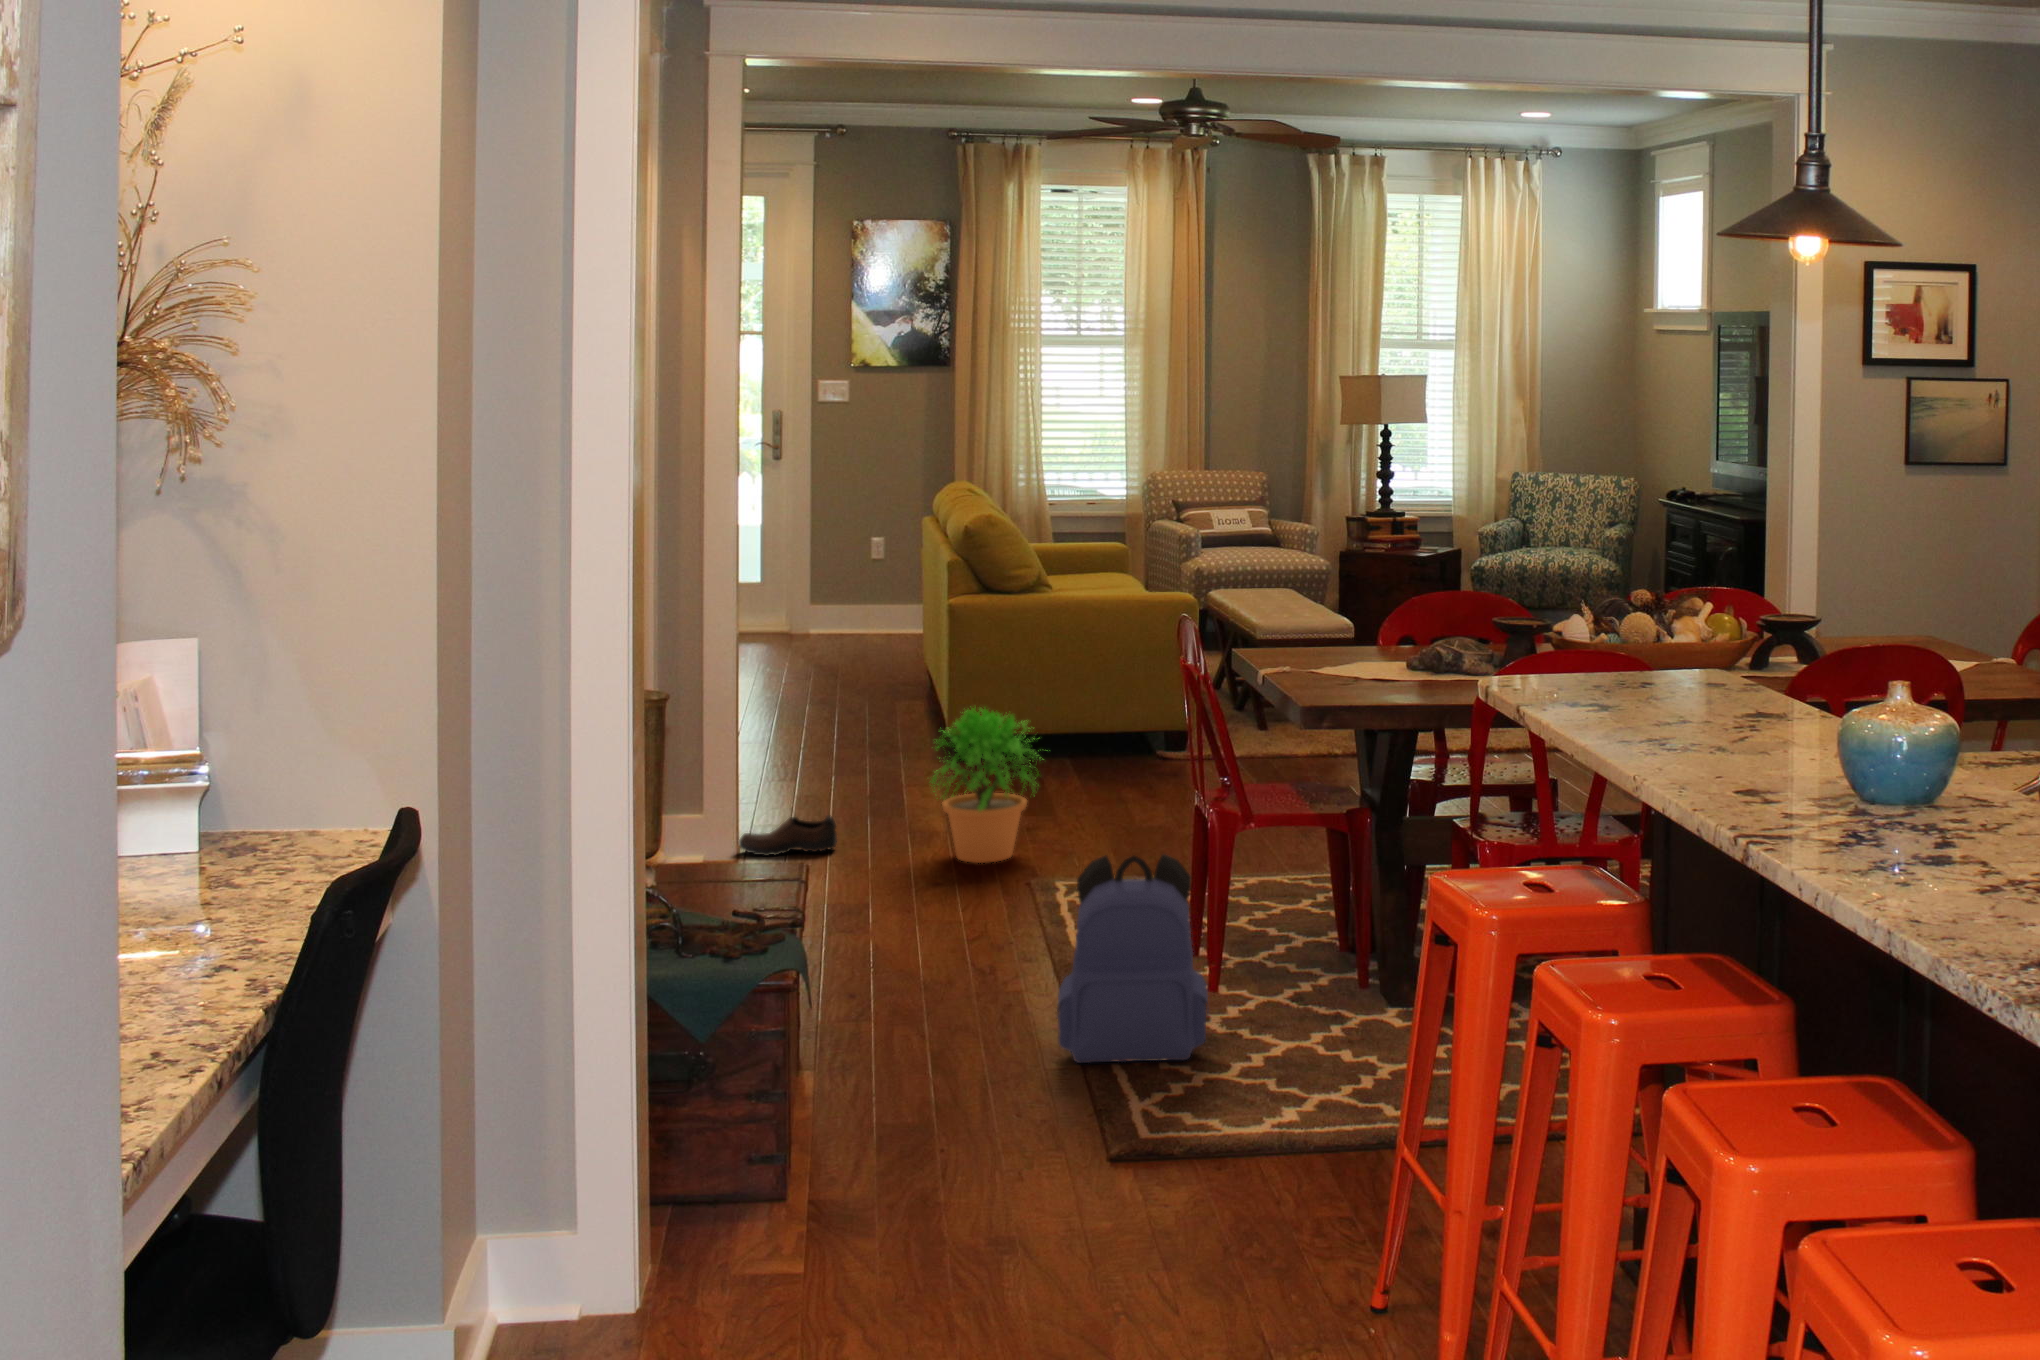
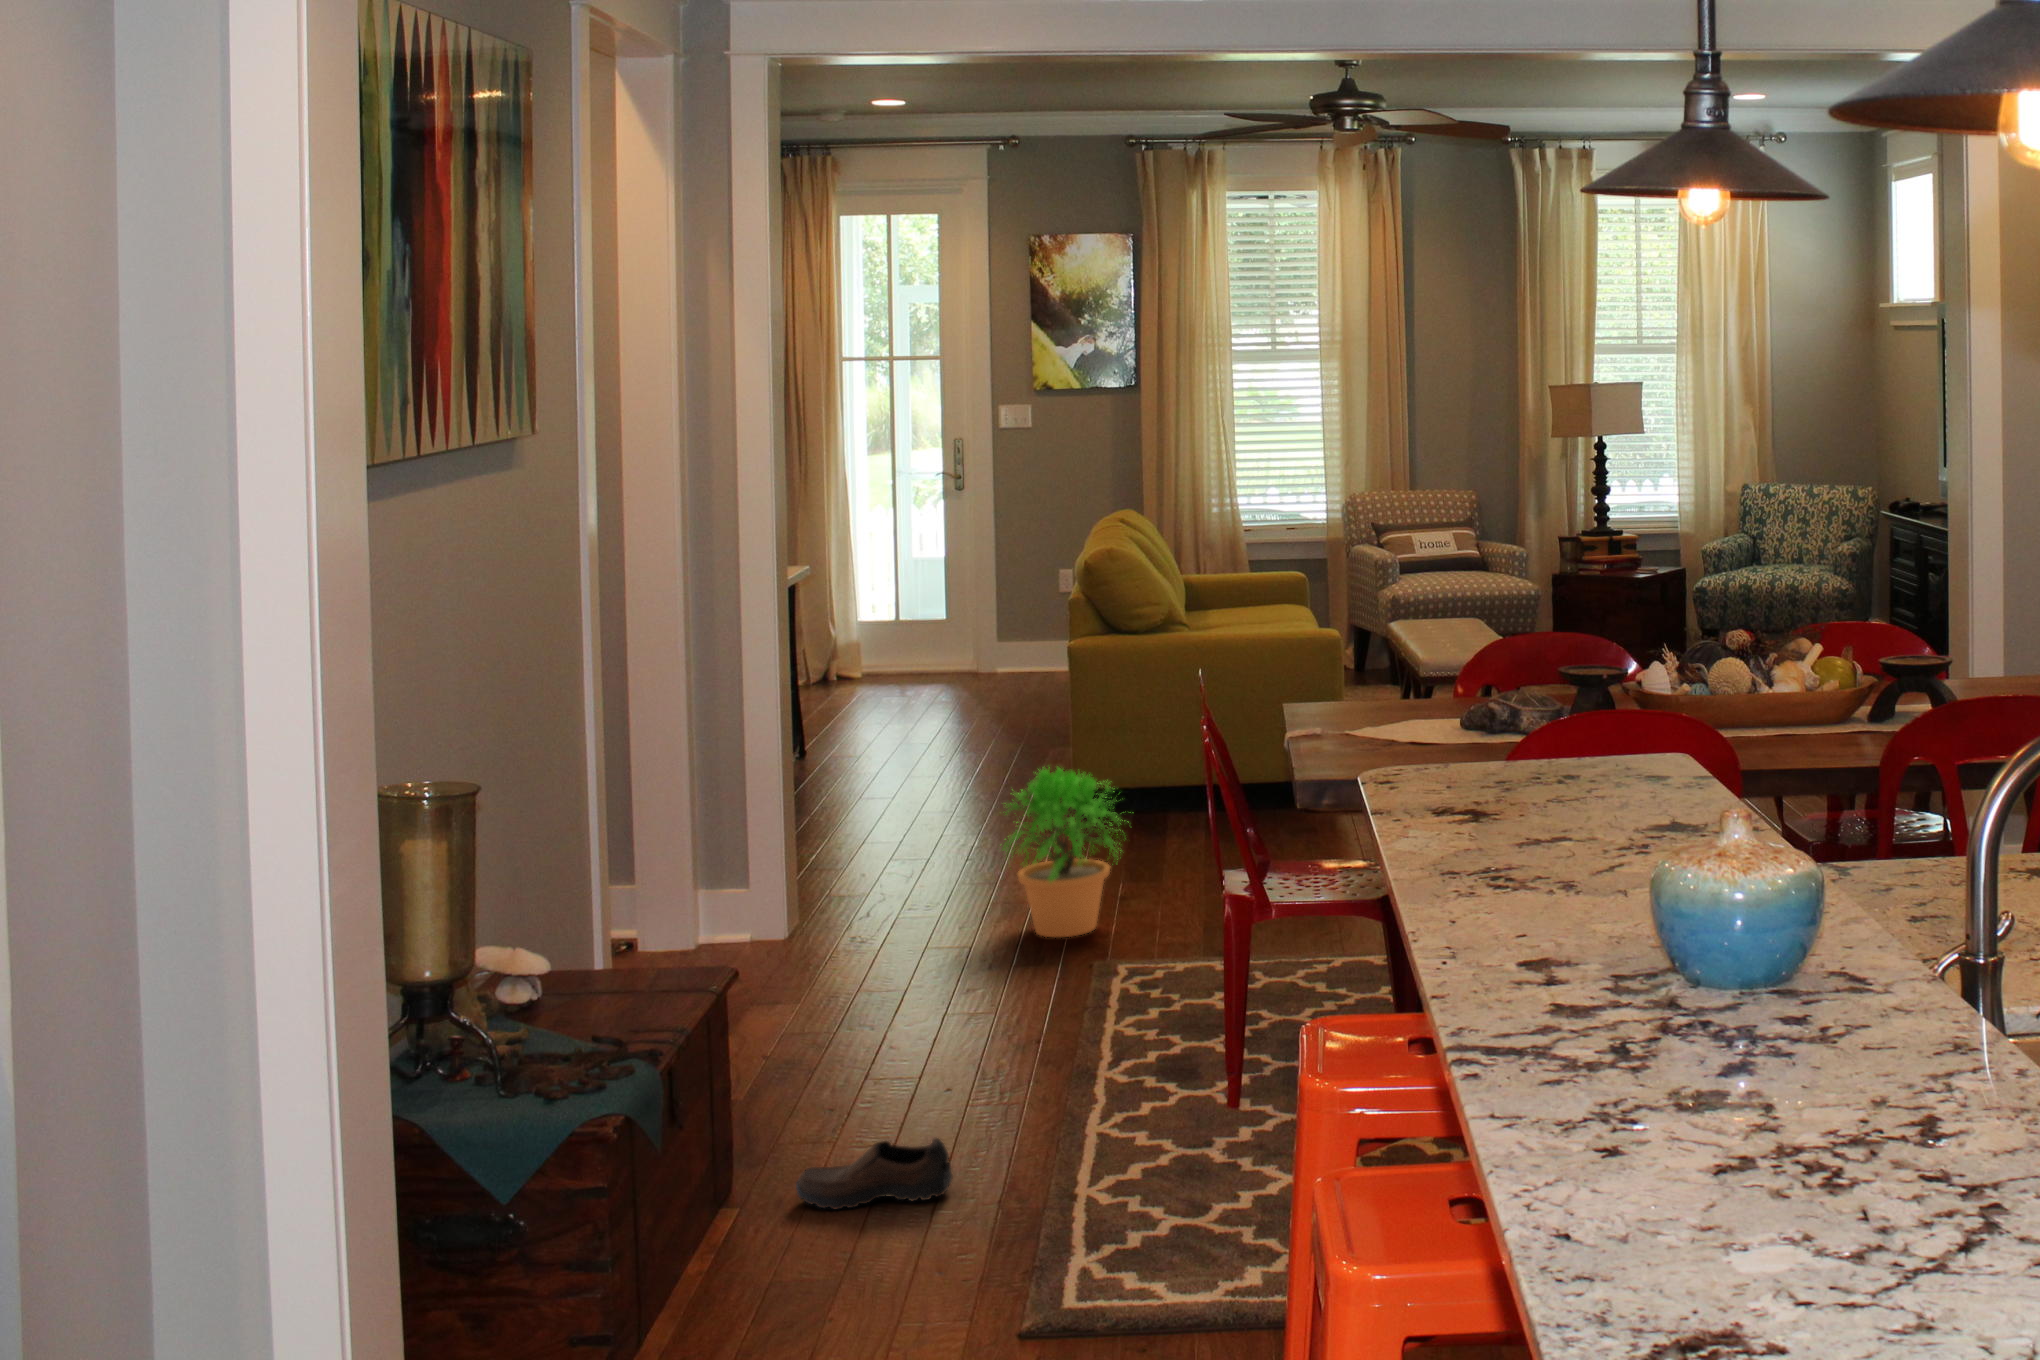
shoe: present [739,815,837,856] -> present [796,1138,952,1209]
backpack: present [1057,854,1208,1063] -> none [1015,955,1194,1200]

